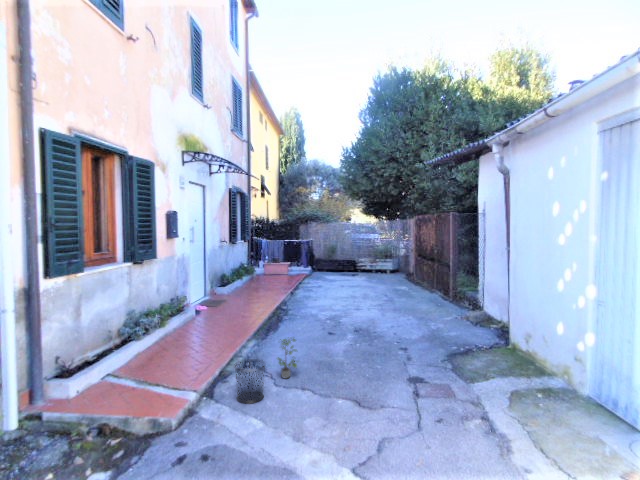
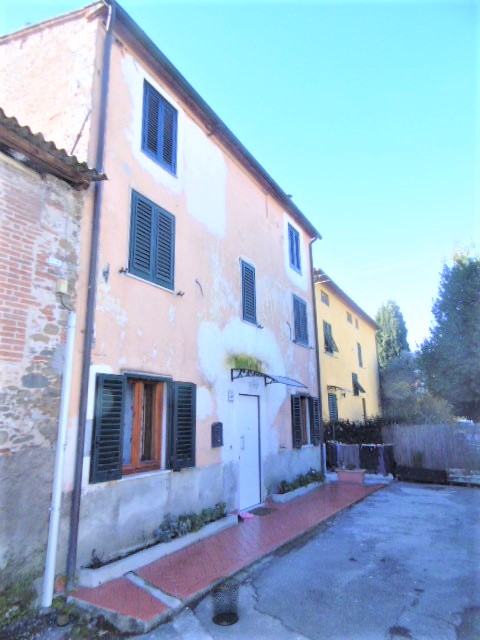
potted plant: present [278,339,297,378] -> present [52,574,78,626]

